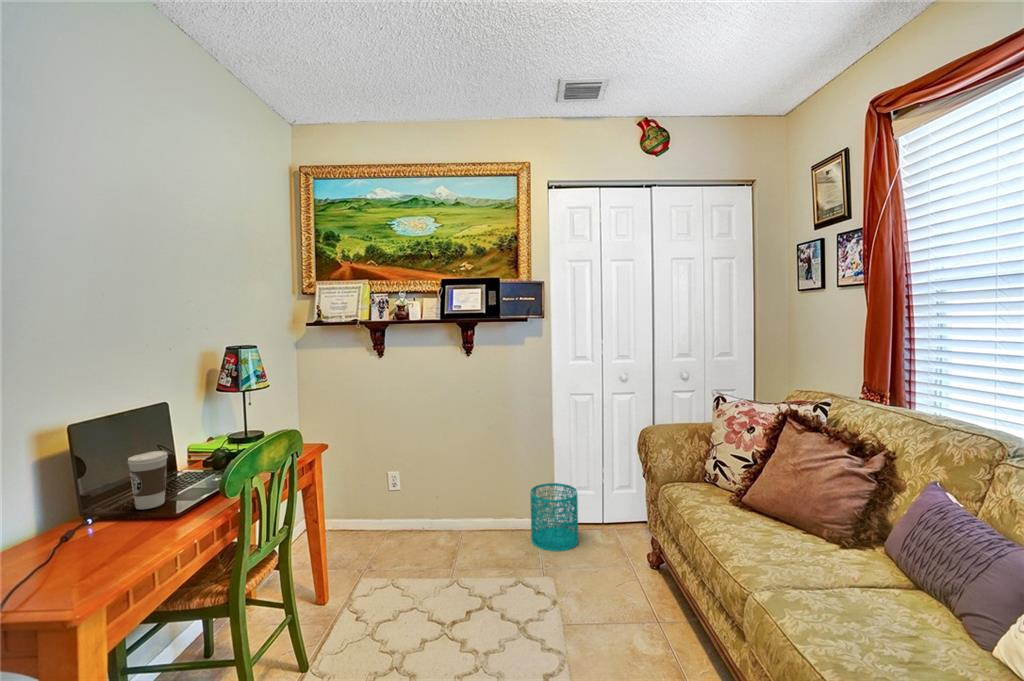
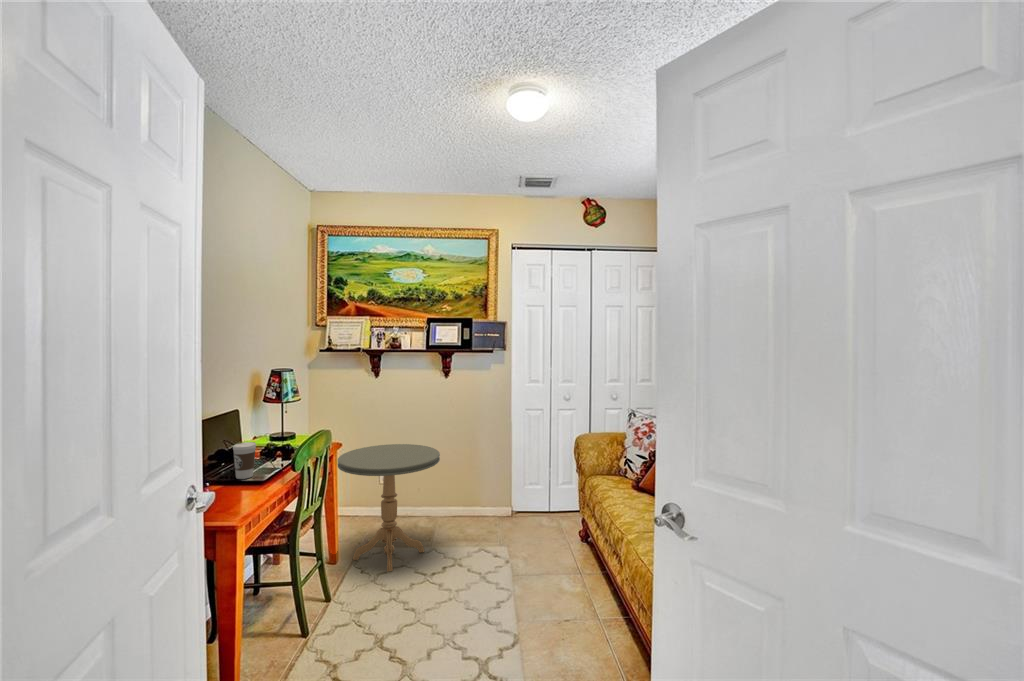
side table: none [321,442,459,619] -> present [338,444,440,572]
wastebasket: present [530,483,578,552] -> none [493,479,529,531]

